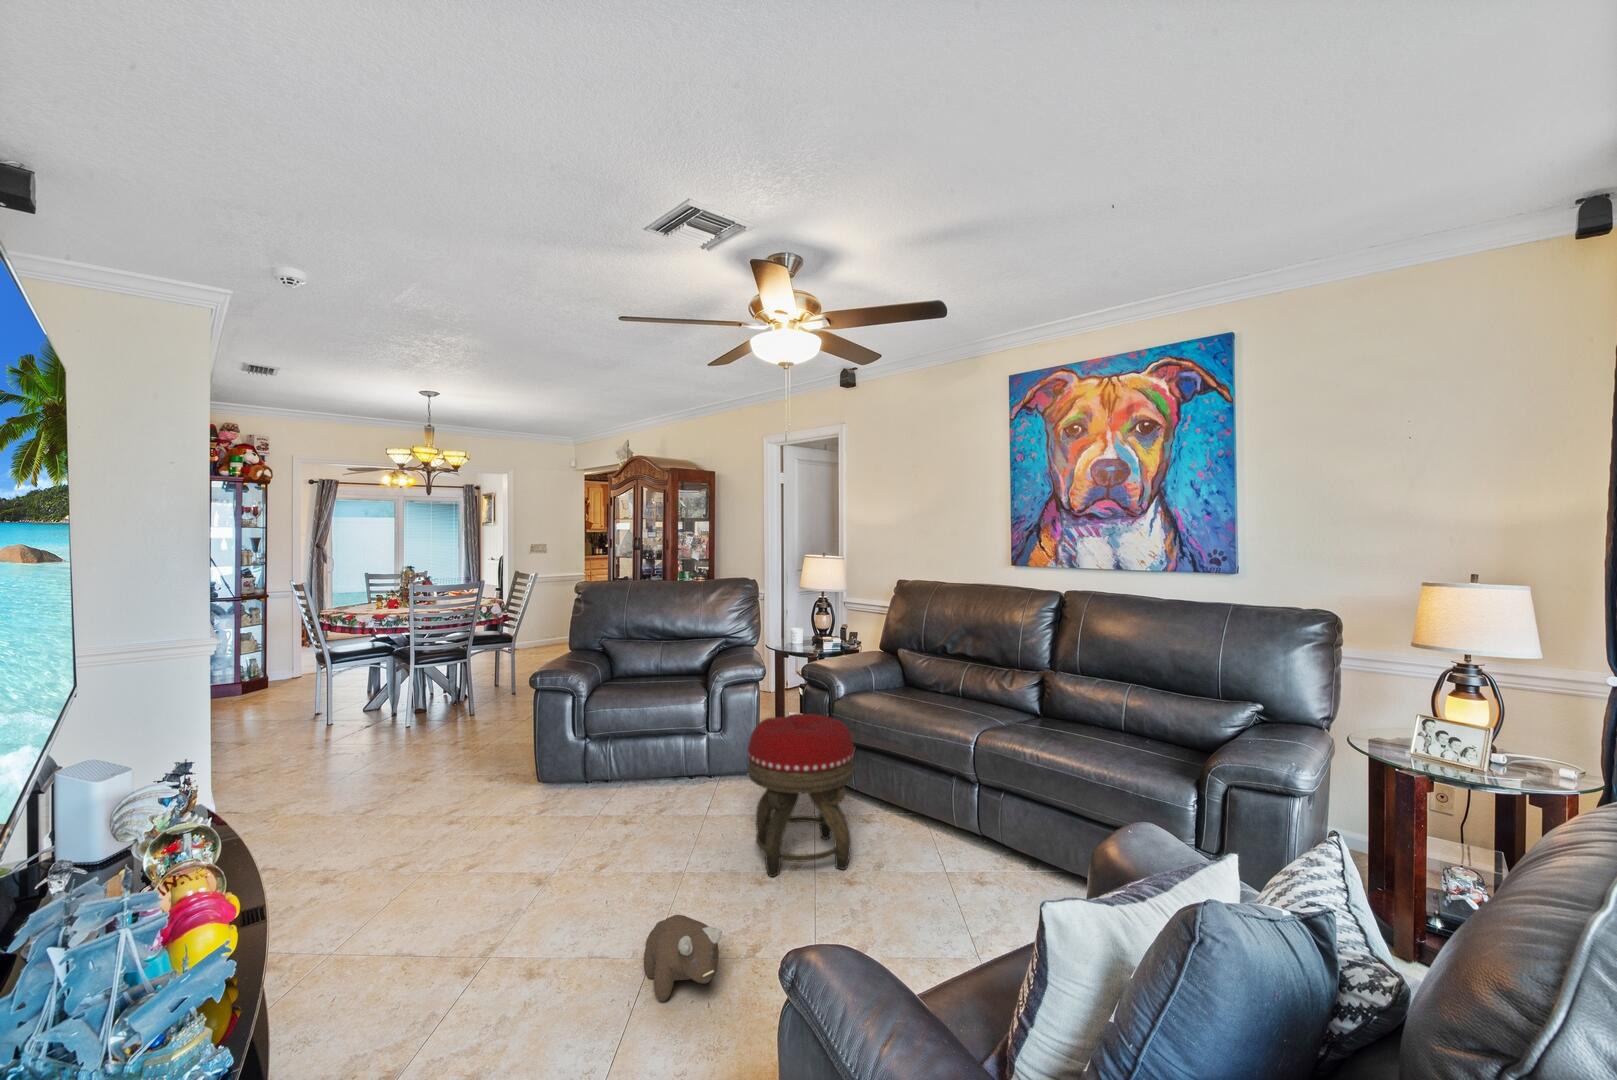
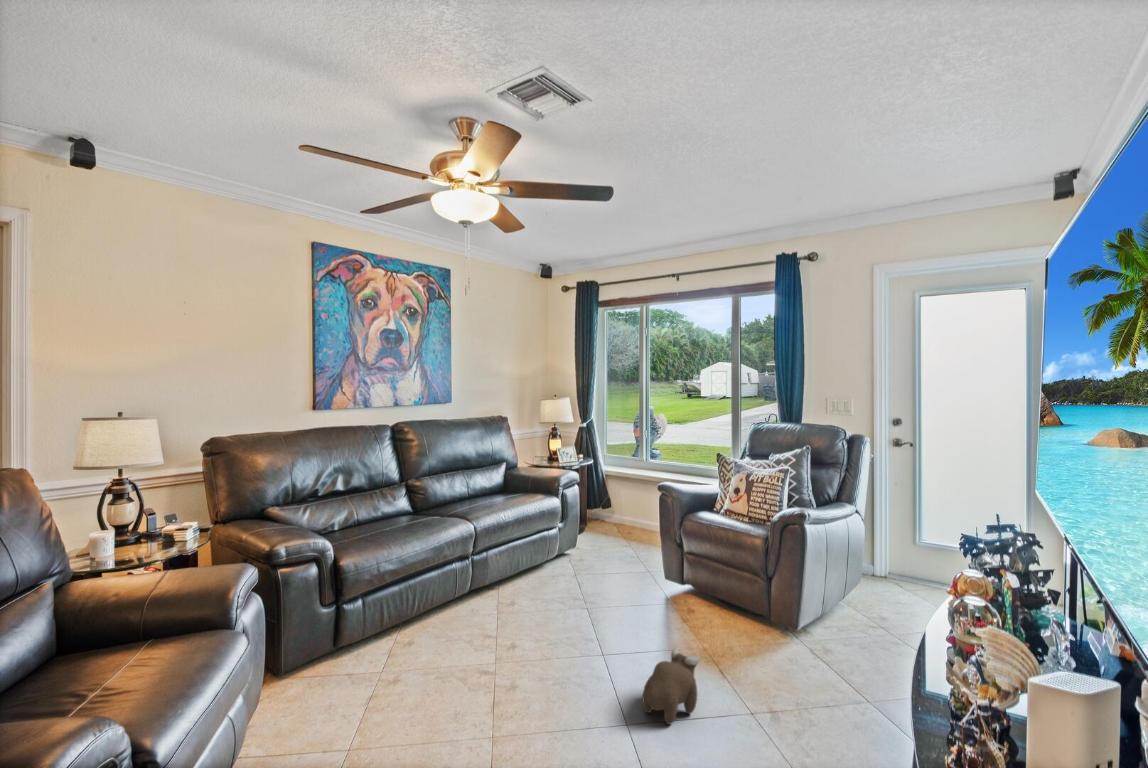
footstool: present [748,714,855,877] -> none [432,546,528,698]

